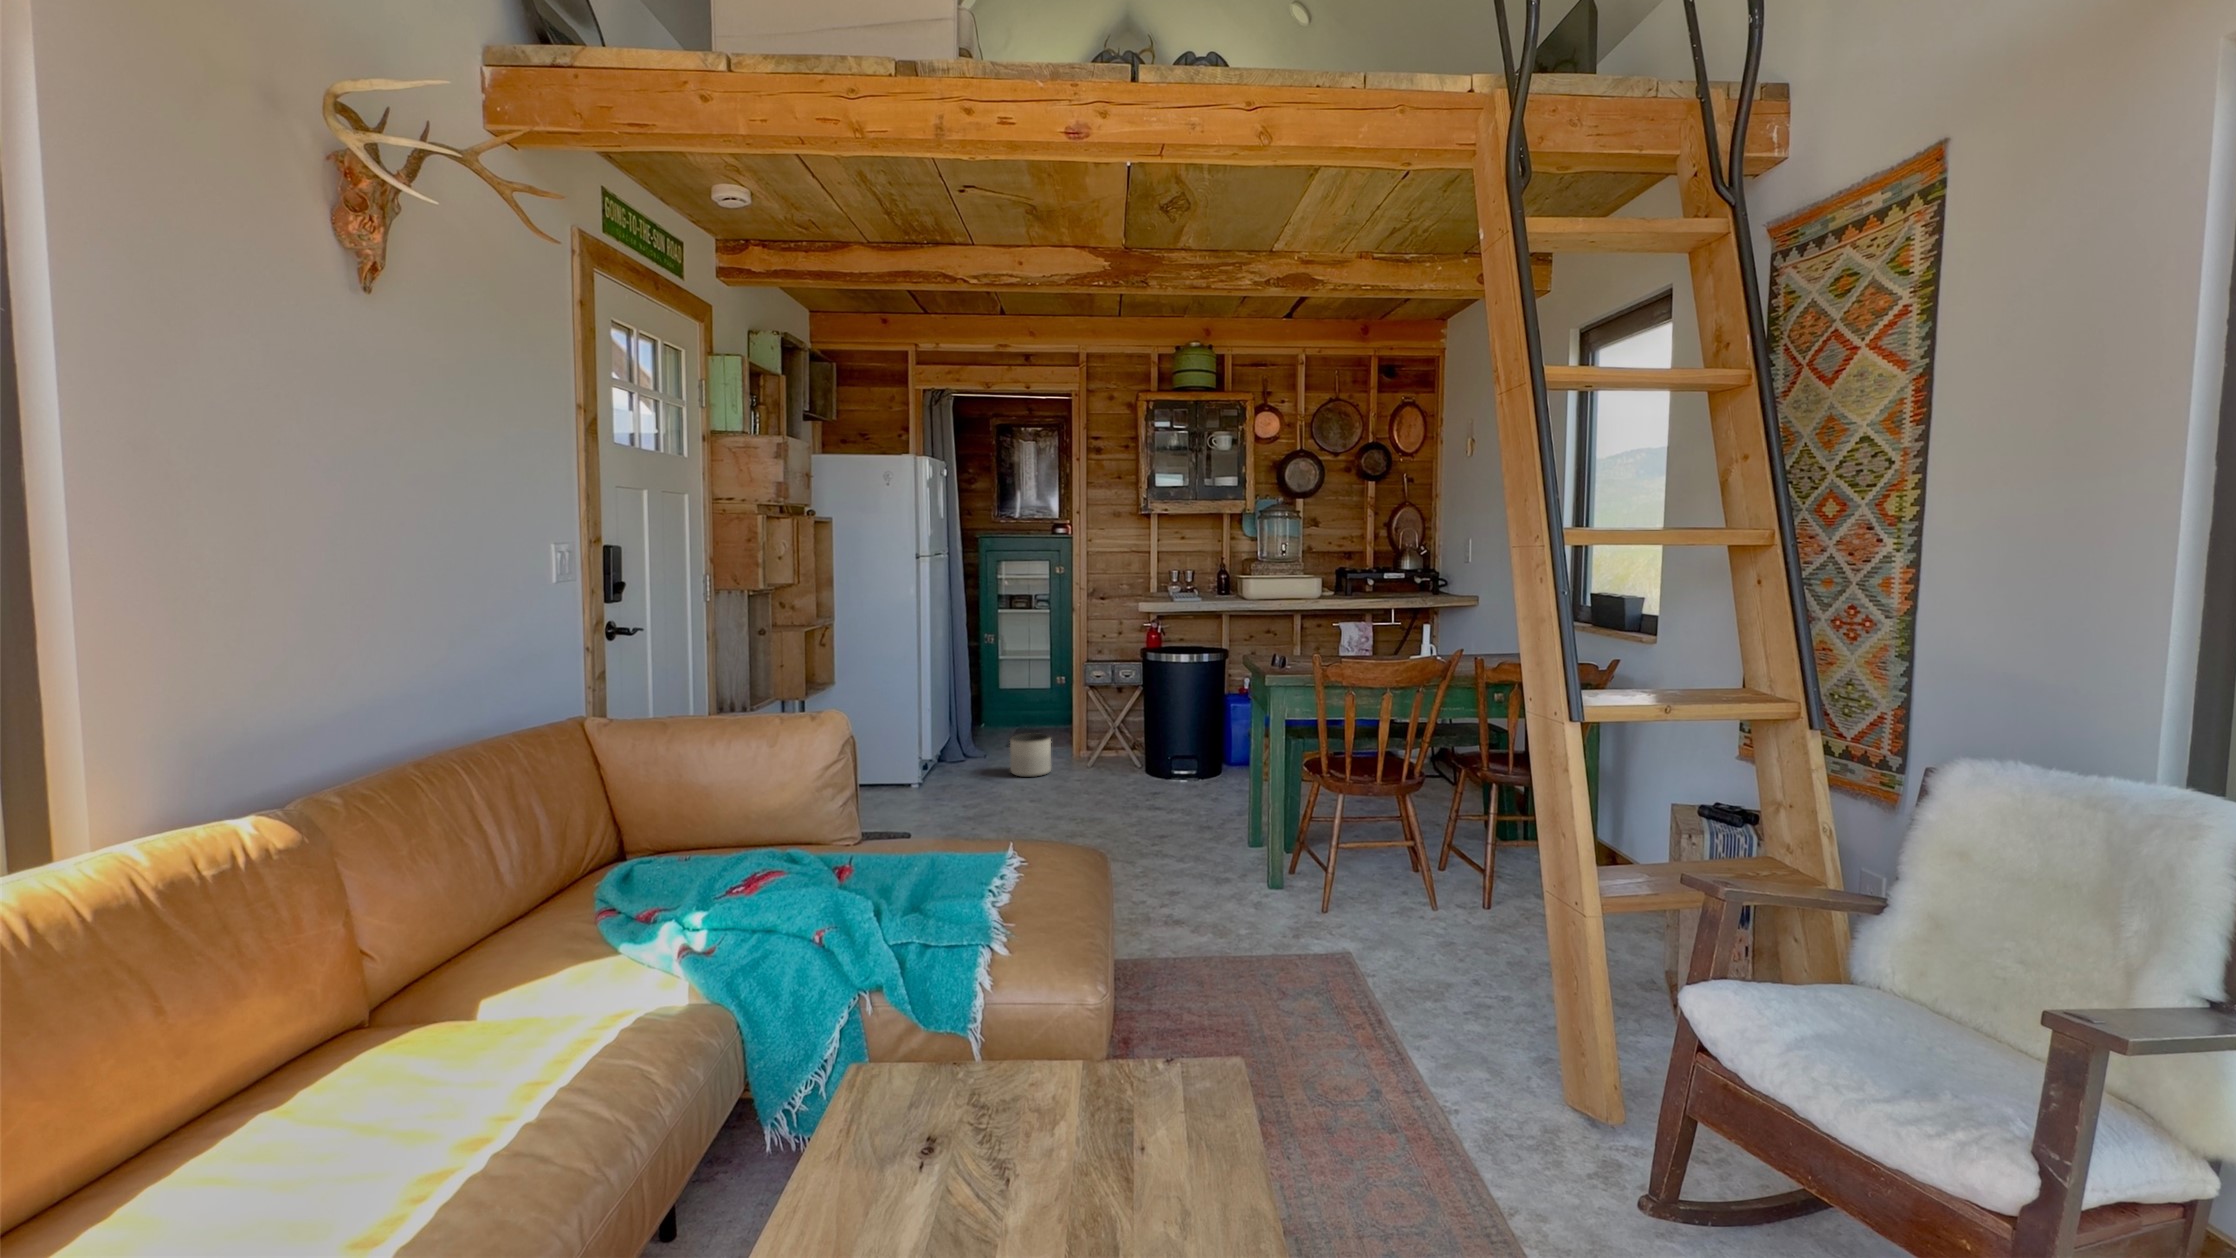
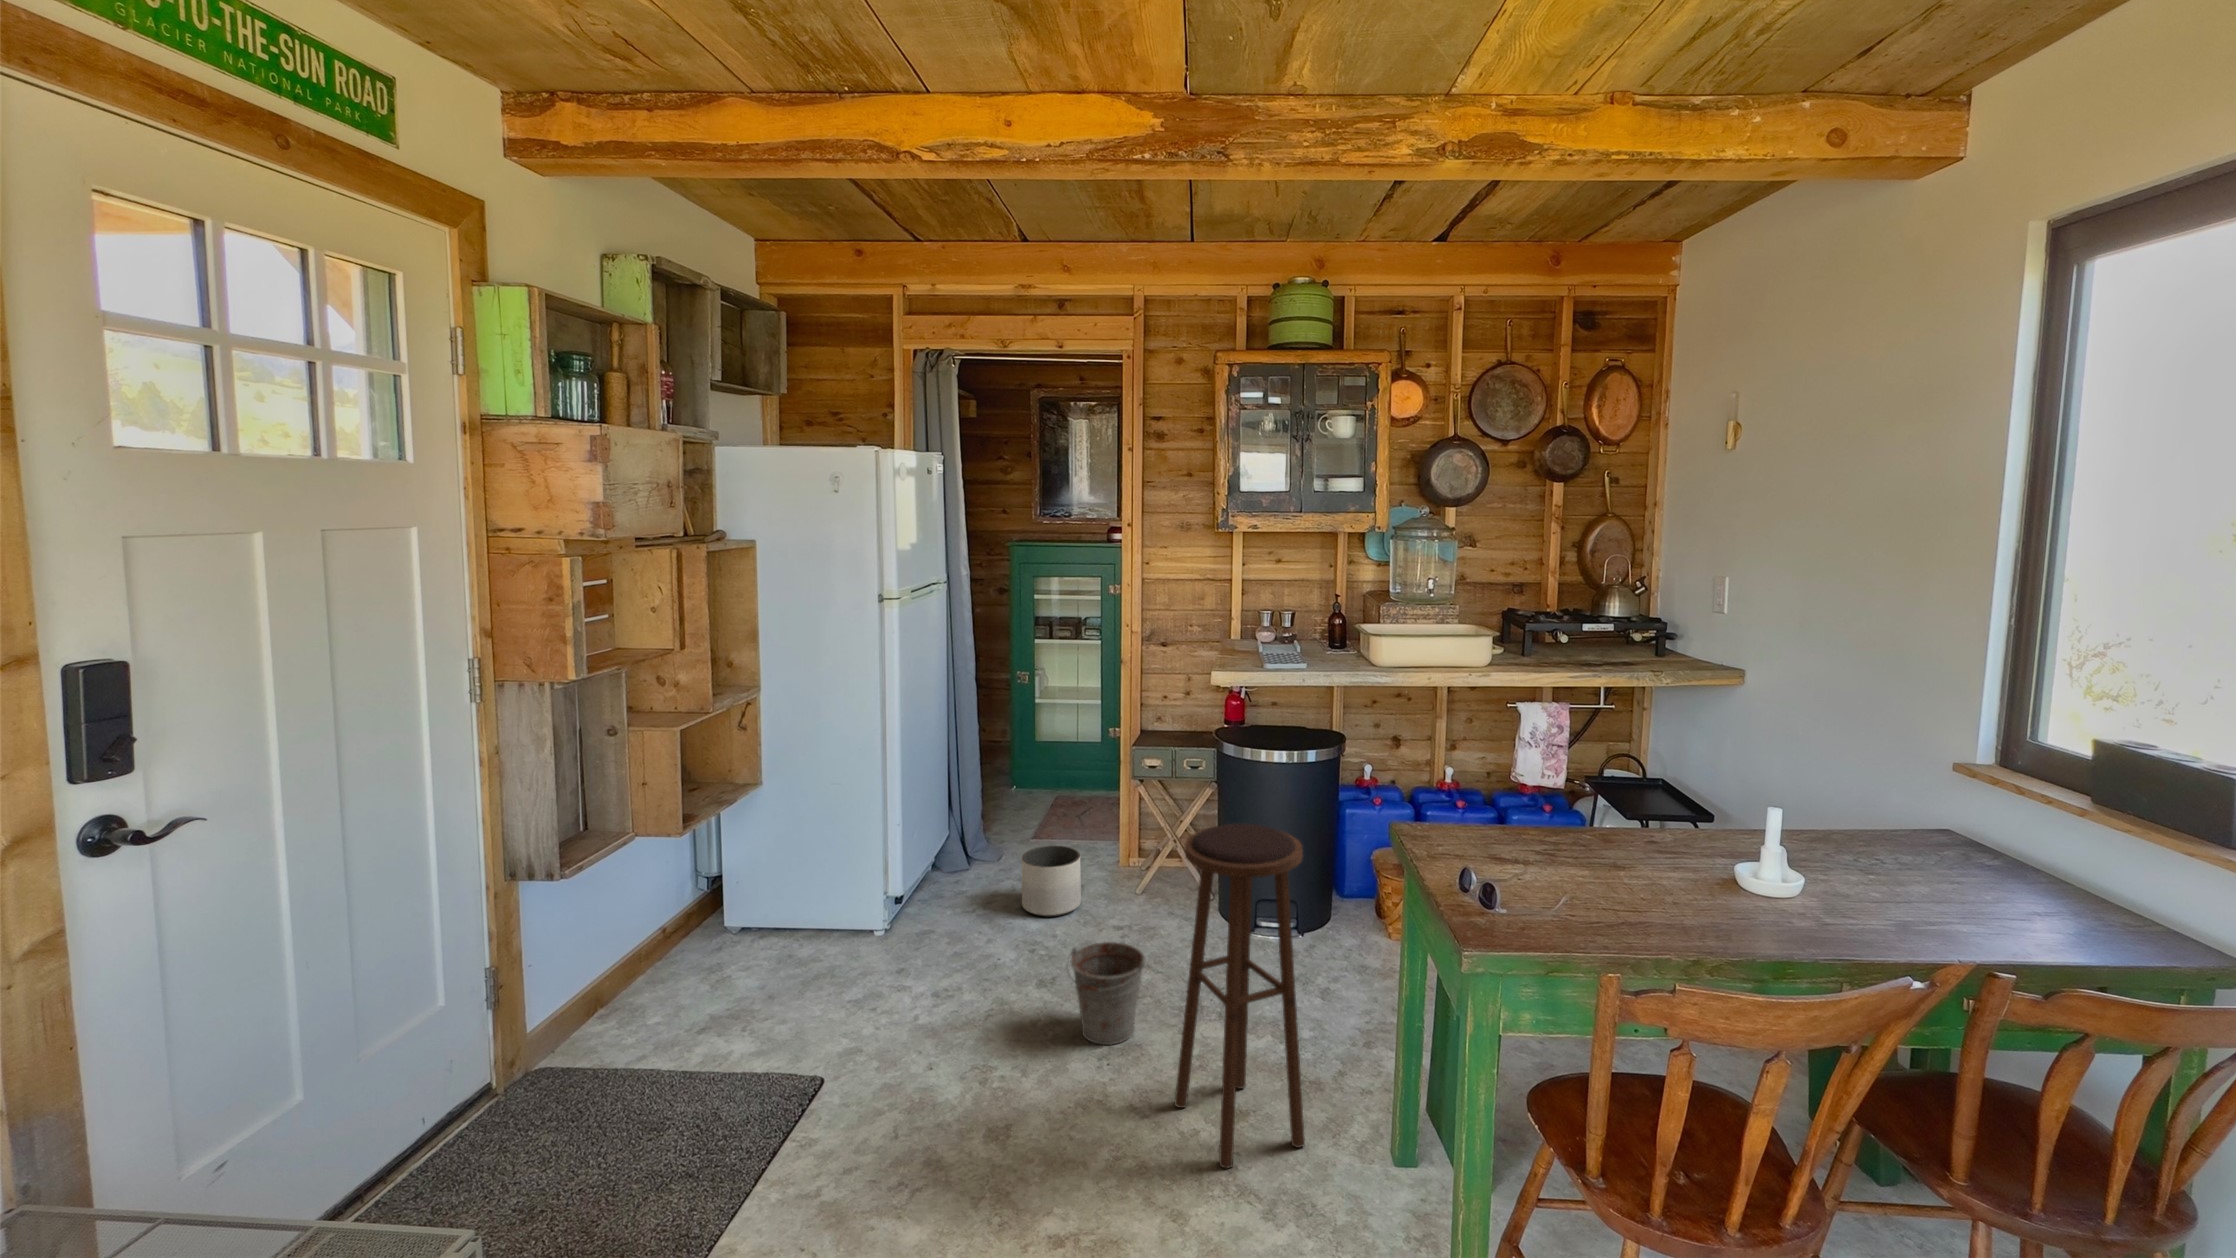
stool: none [1126,665,1203,852] -> present [1174,824,1305,1169]
bucket: none [1055,764,1105,819] -> present [1068,942,1146,1045]

